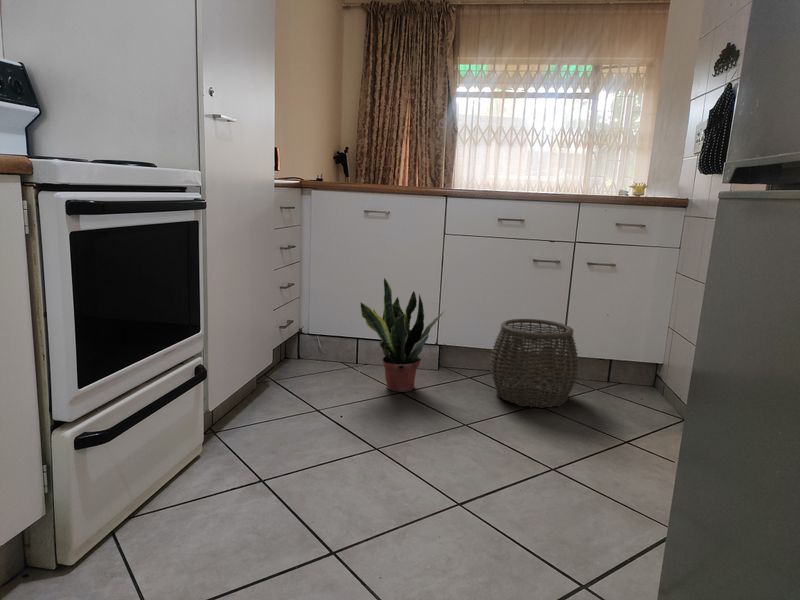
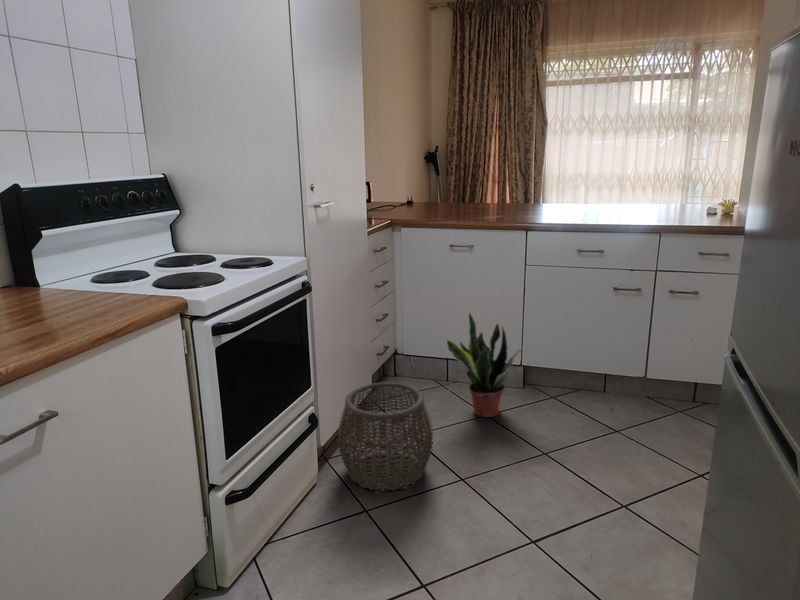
woven basket: present [490,319,579,408] -> present [338,382,433,492]

